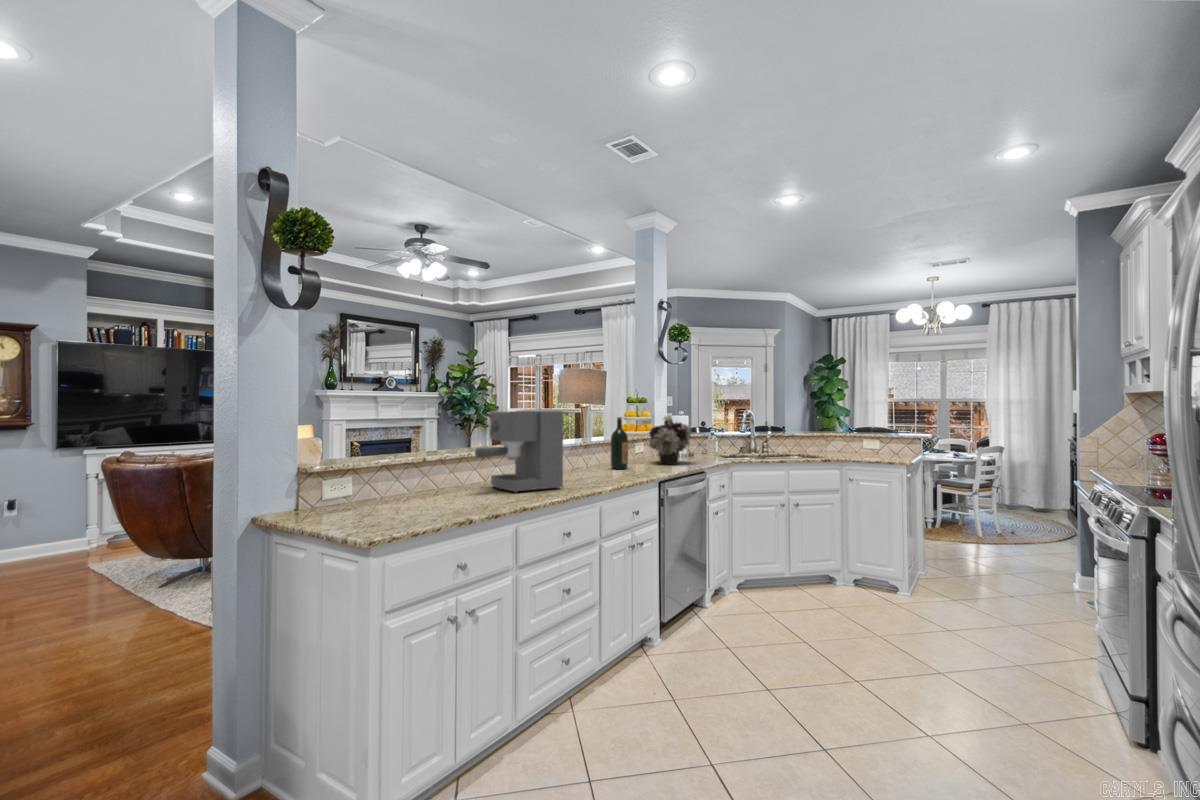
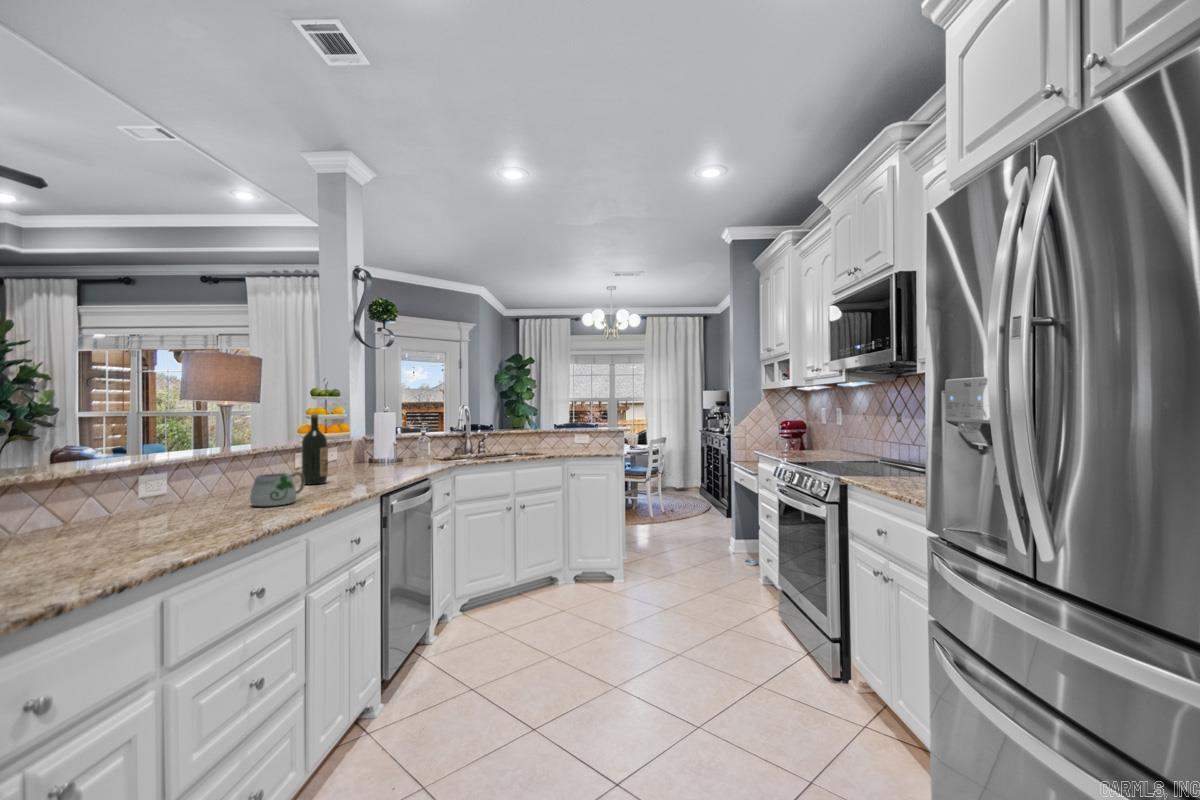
coffee maker: present [475,411,563,493] -> none [59,402,241,538]
flower arrangement: present [649,416,691,464] -> none [351,412,409,473]
mug: none [572,459,606,482] -> present [250,472,305,506]

